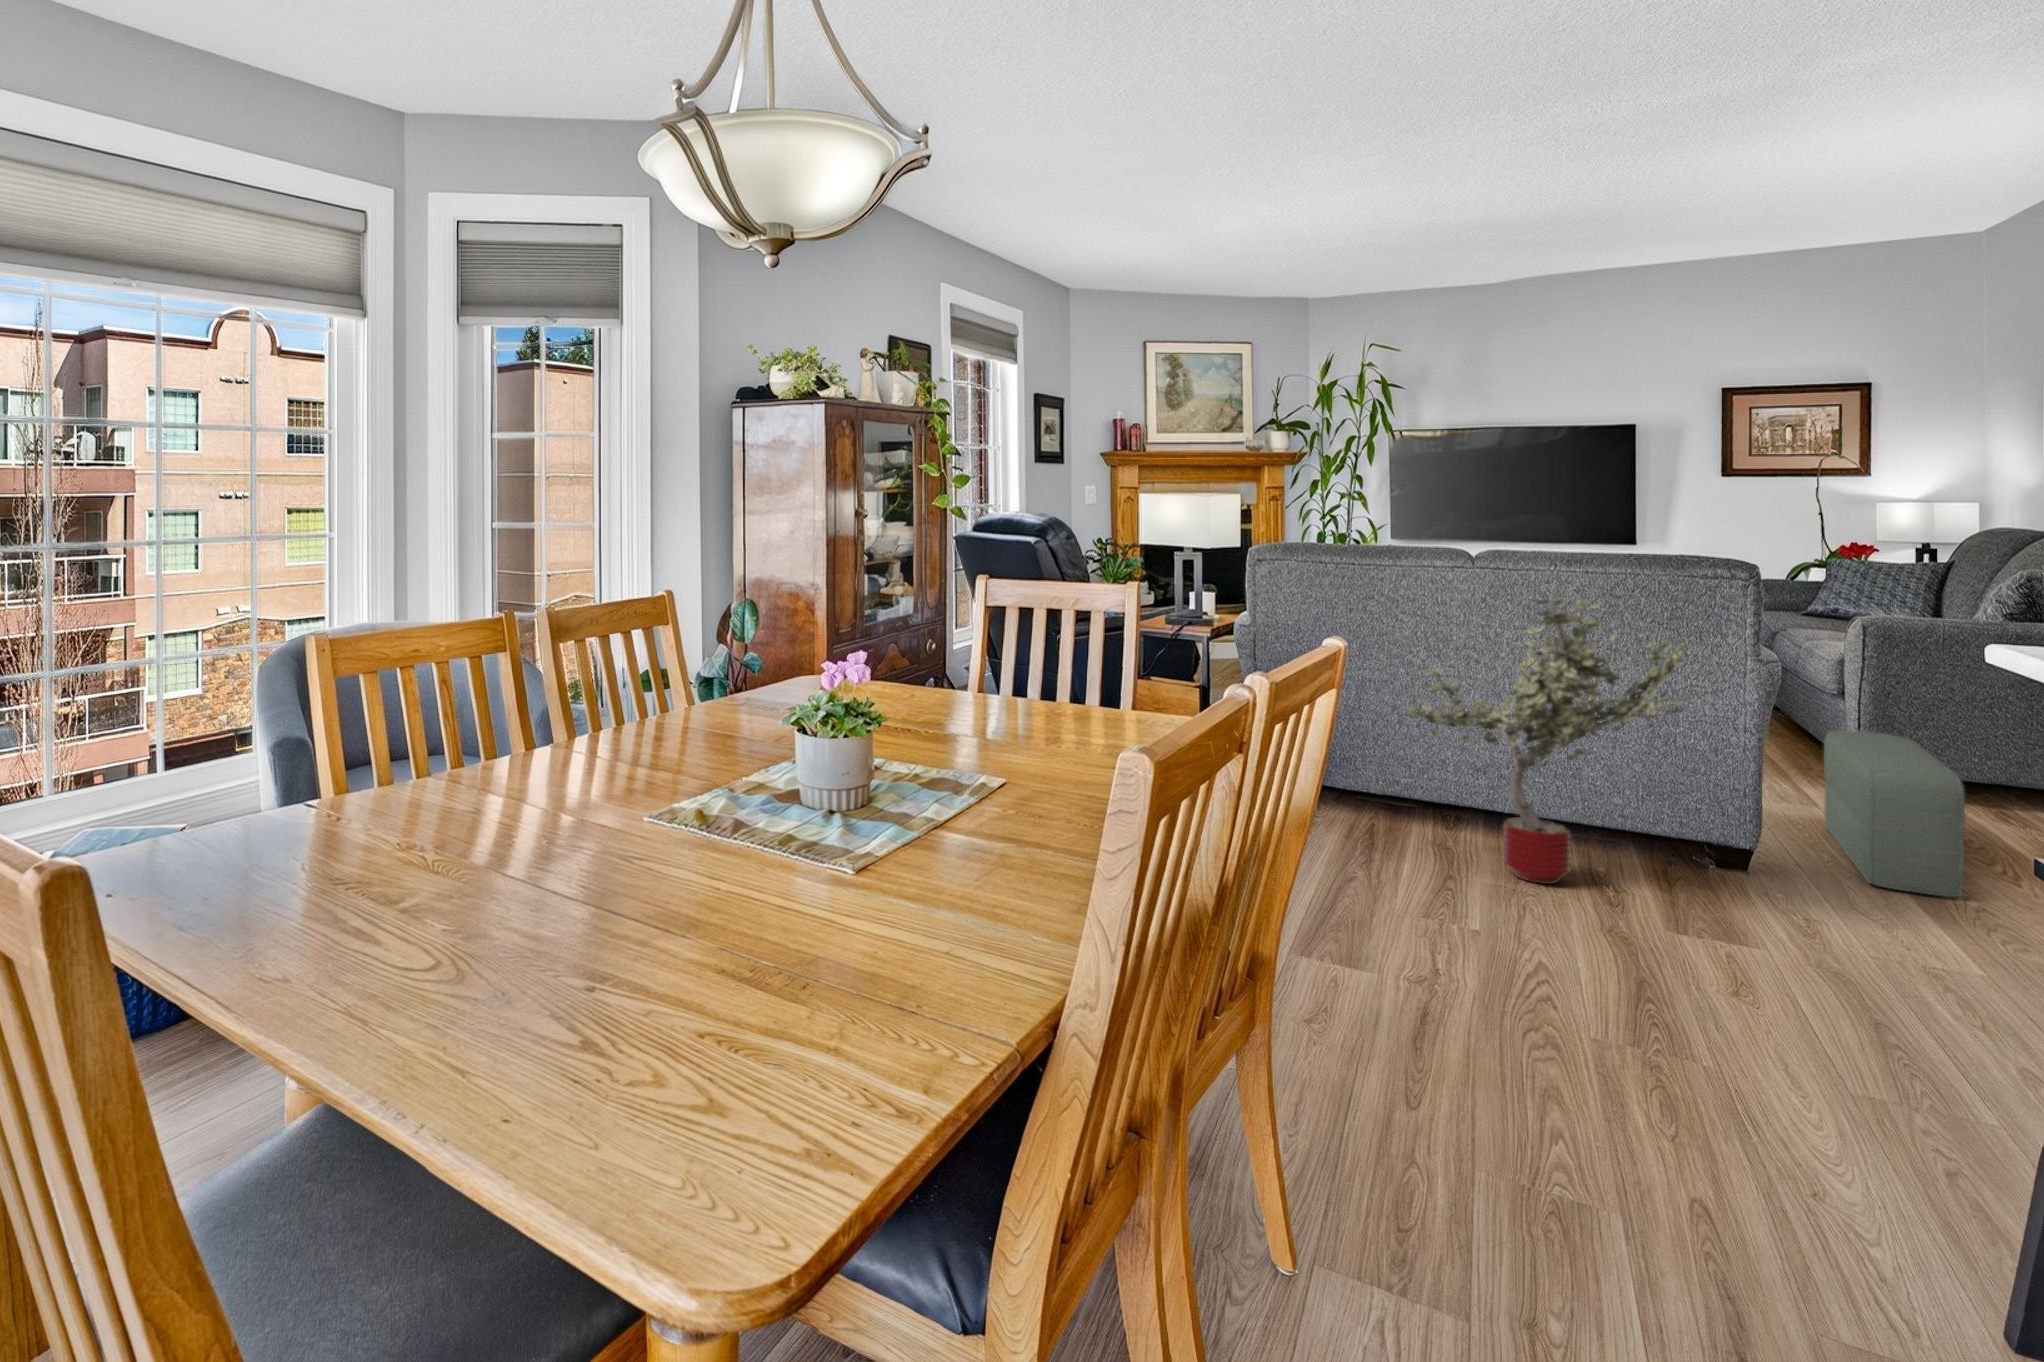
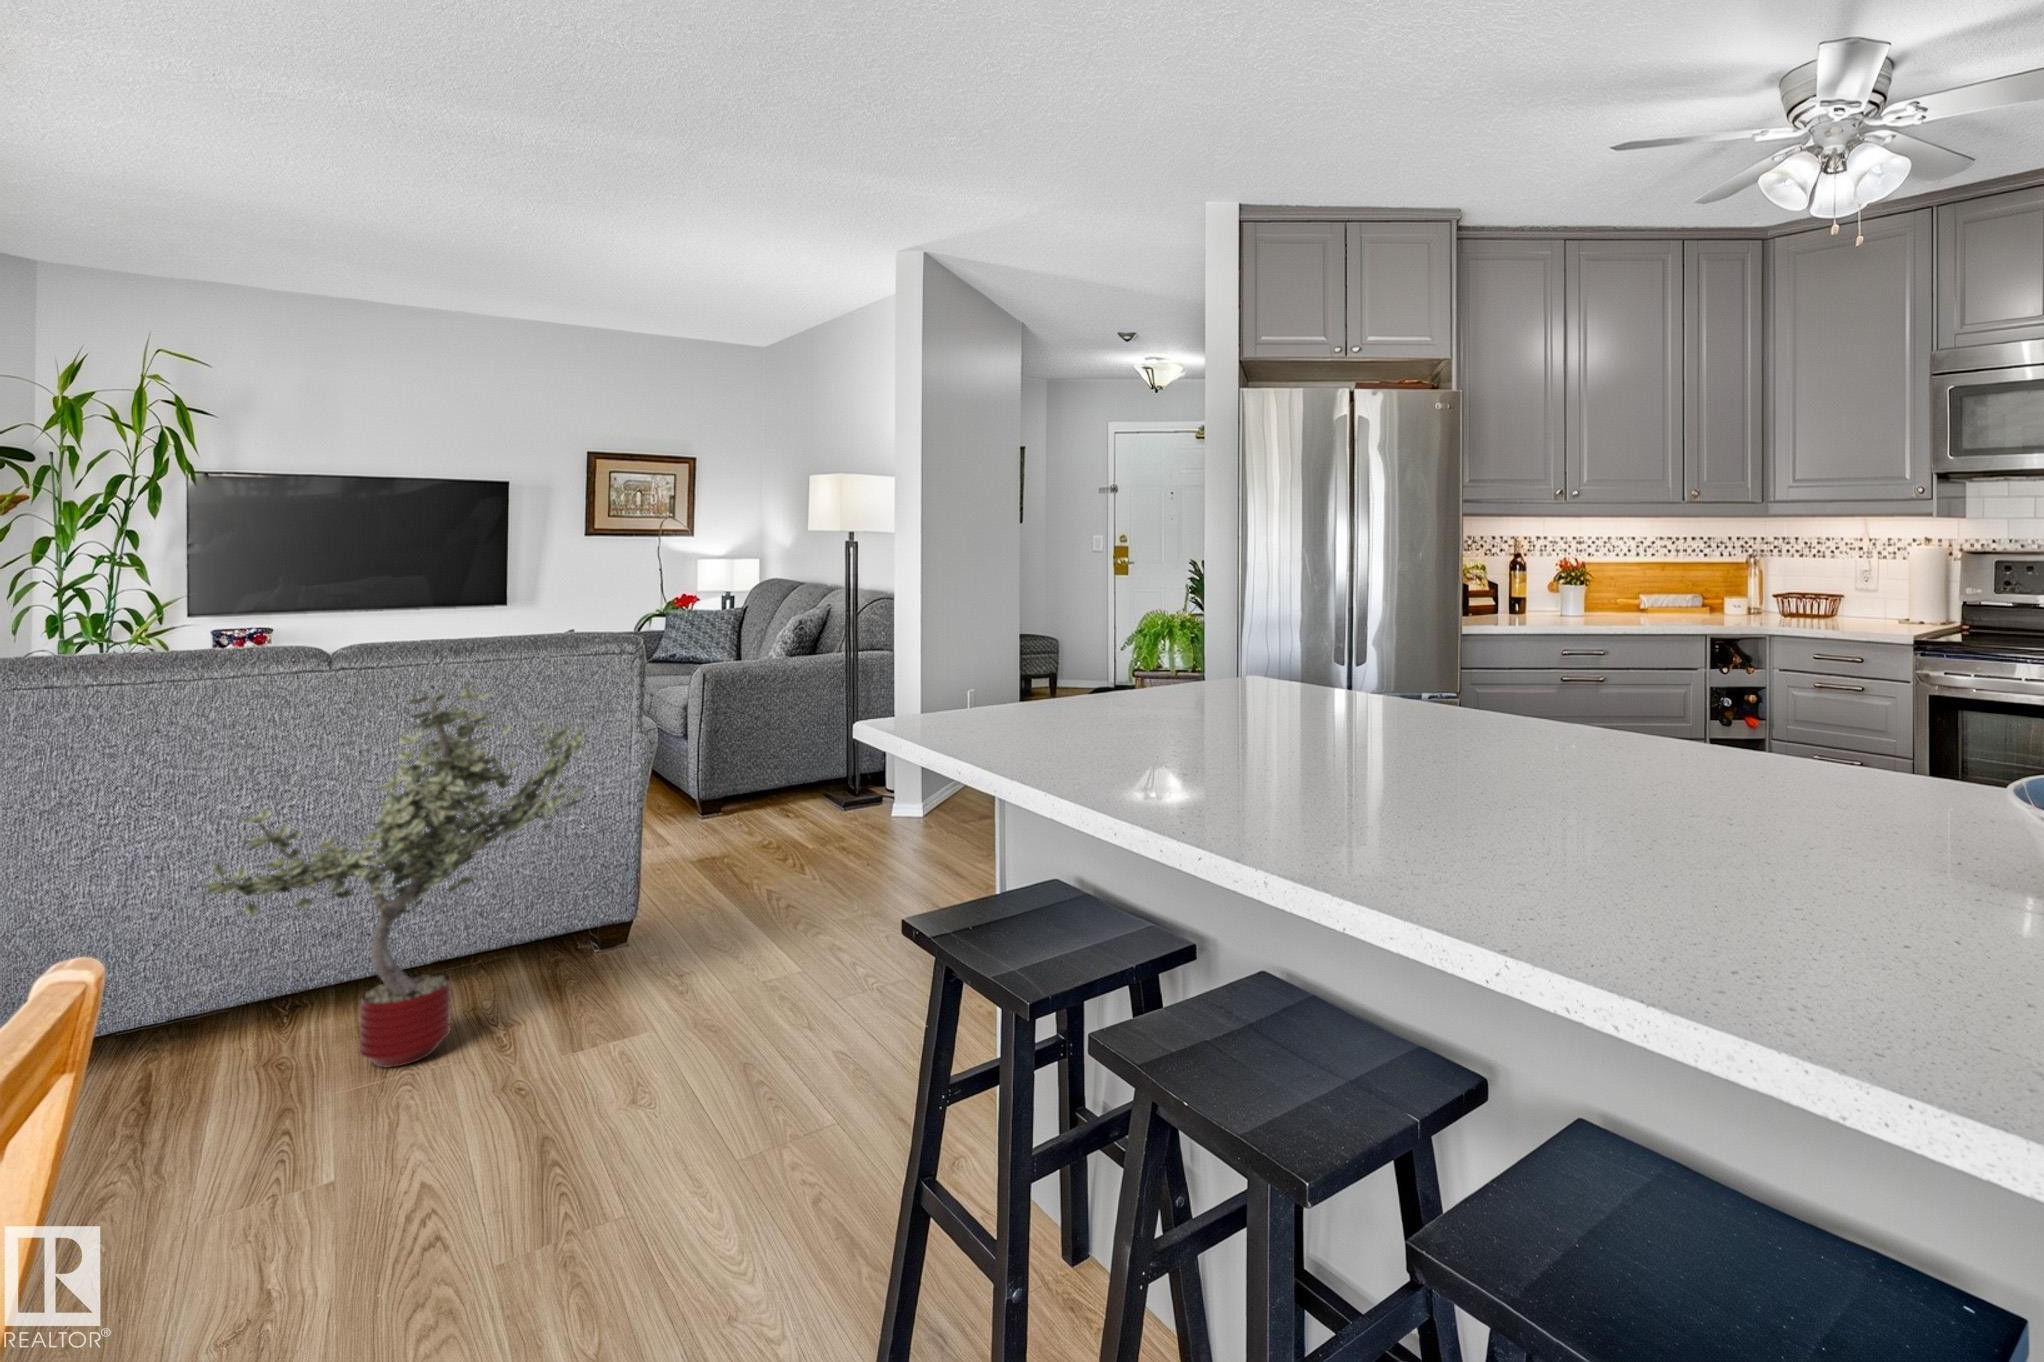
pouf: present [1824,730,1965,897] -> none [686,771,794,920]

